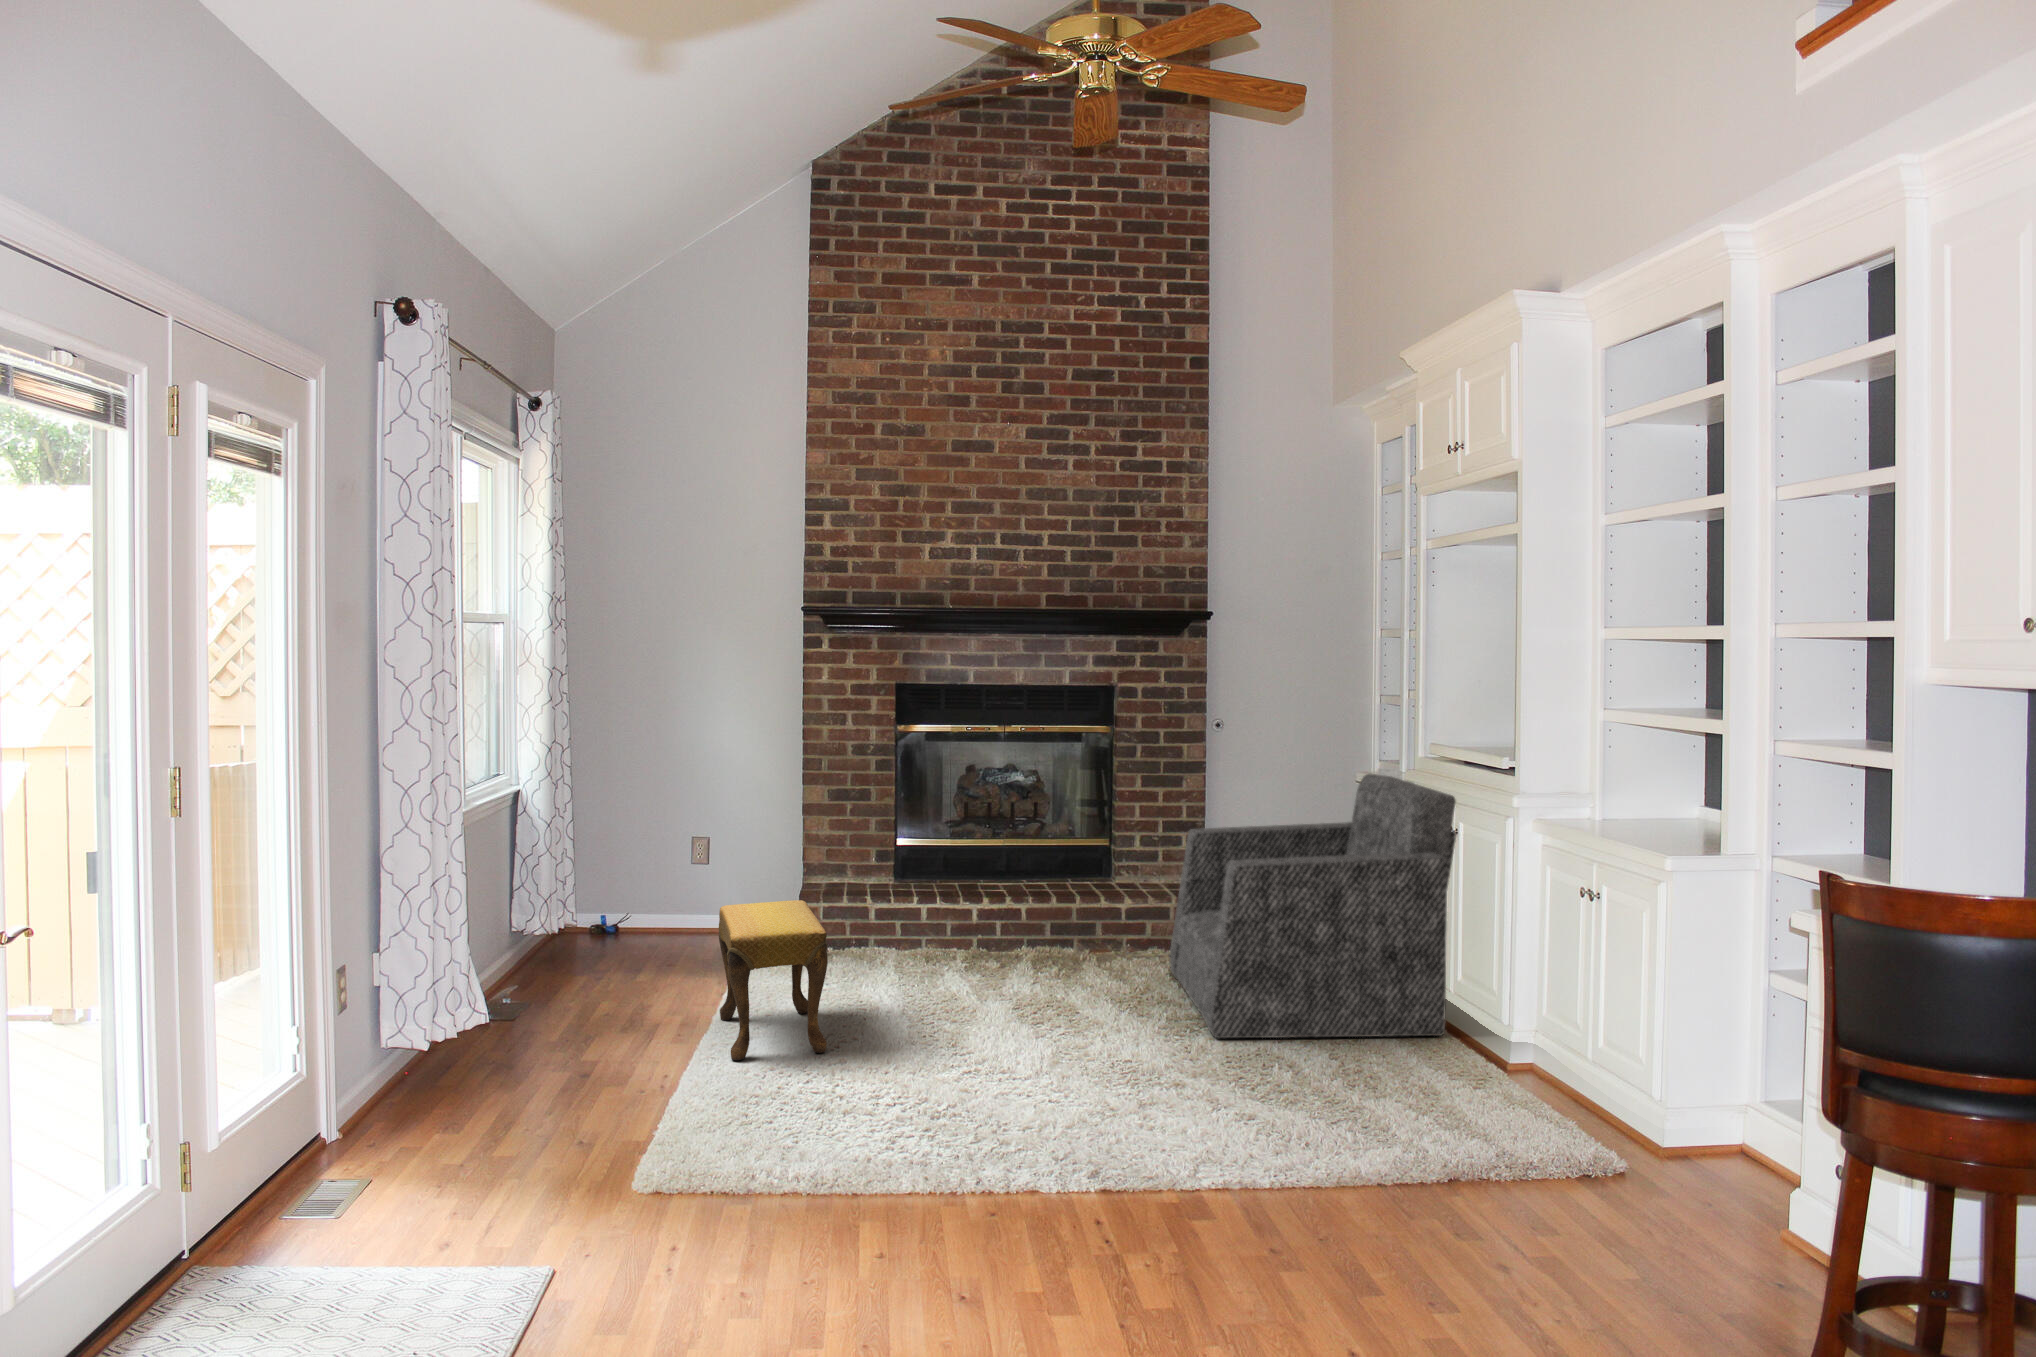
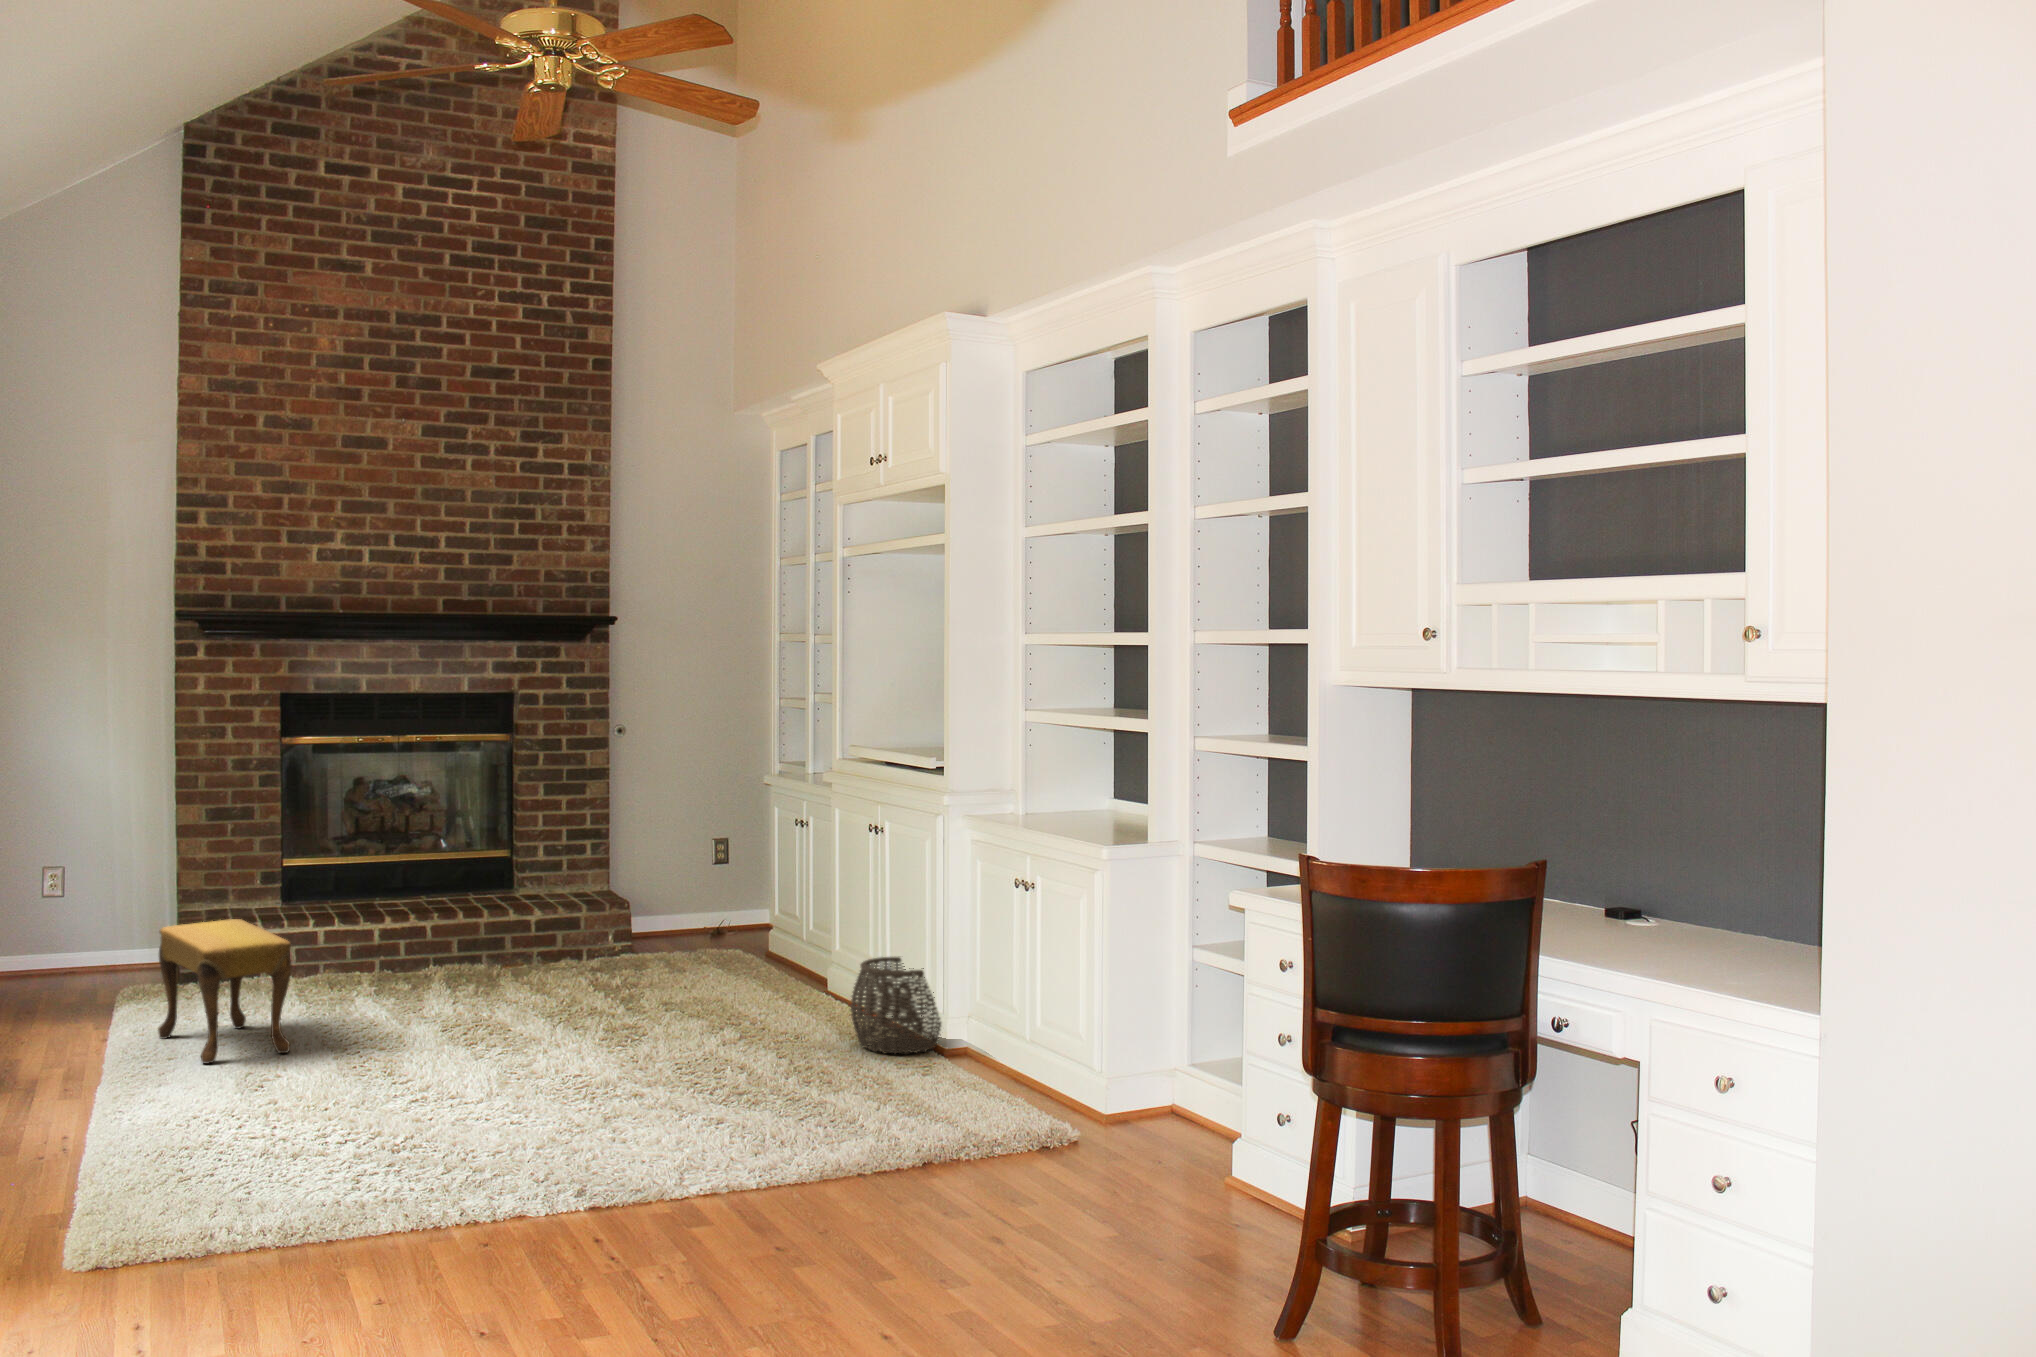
armchair: present [1169,774,1456,1038] -> none [585,782,847,1019]
woven basket: none [1466,993,1603,1130] -> present [851,957,941,1054]

